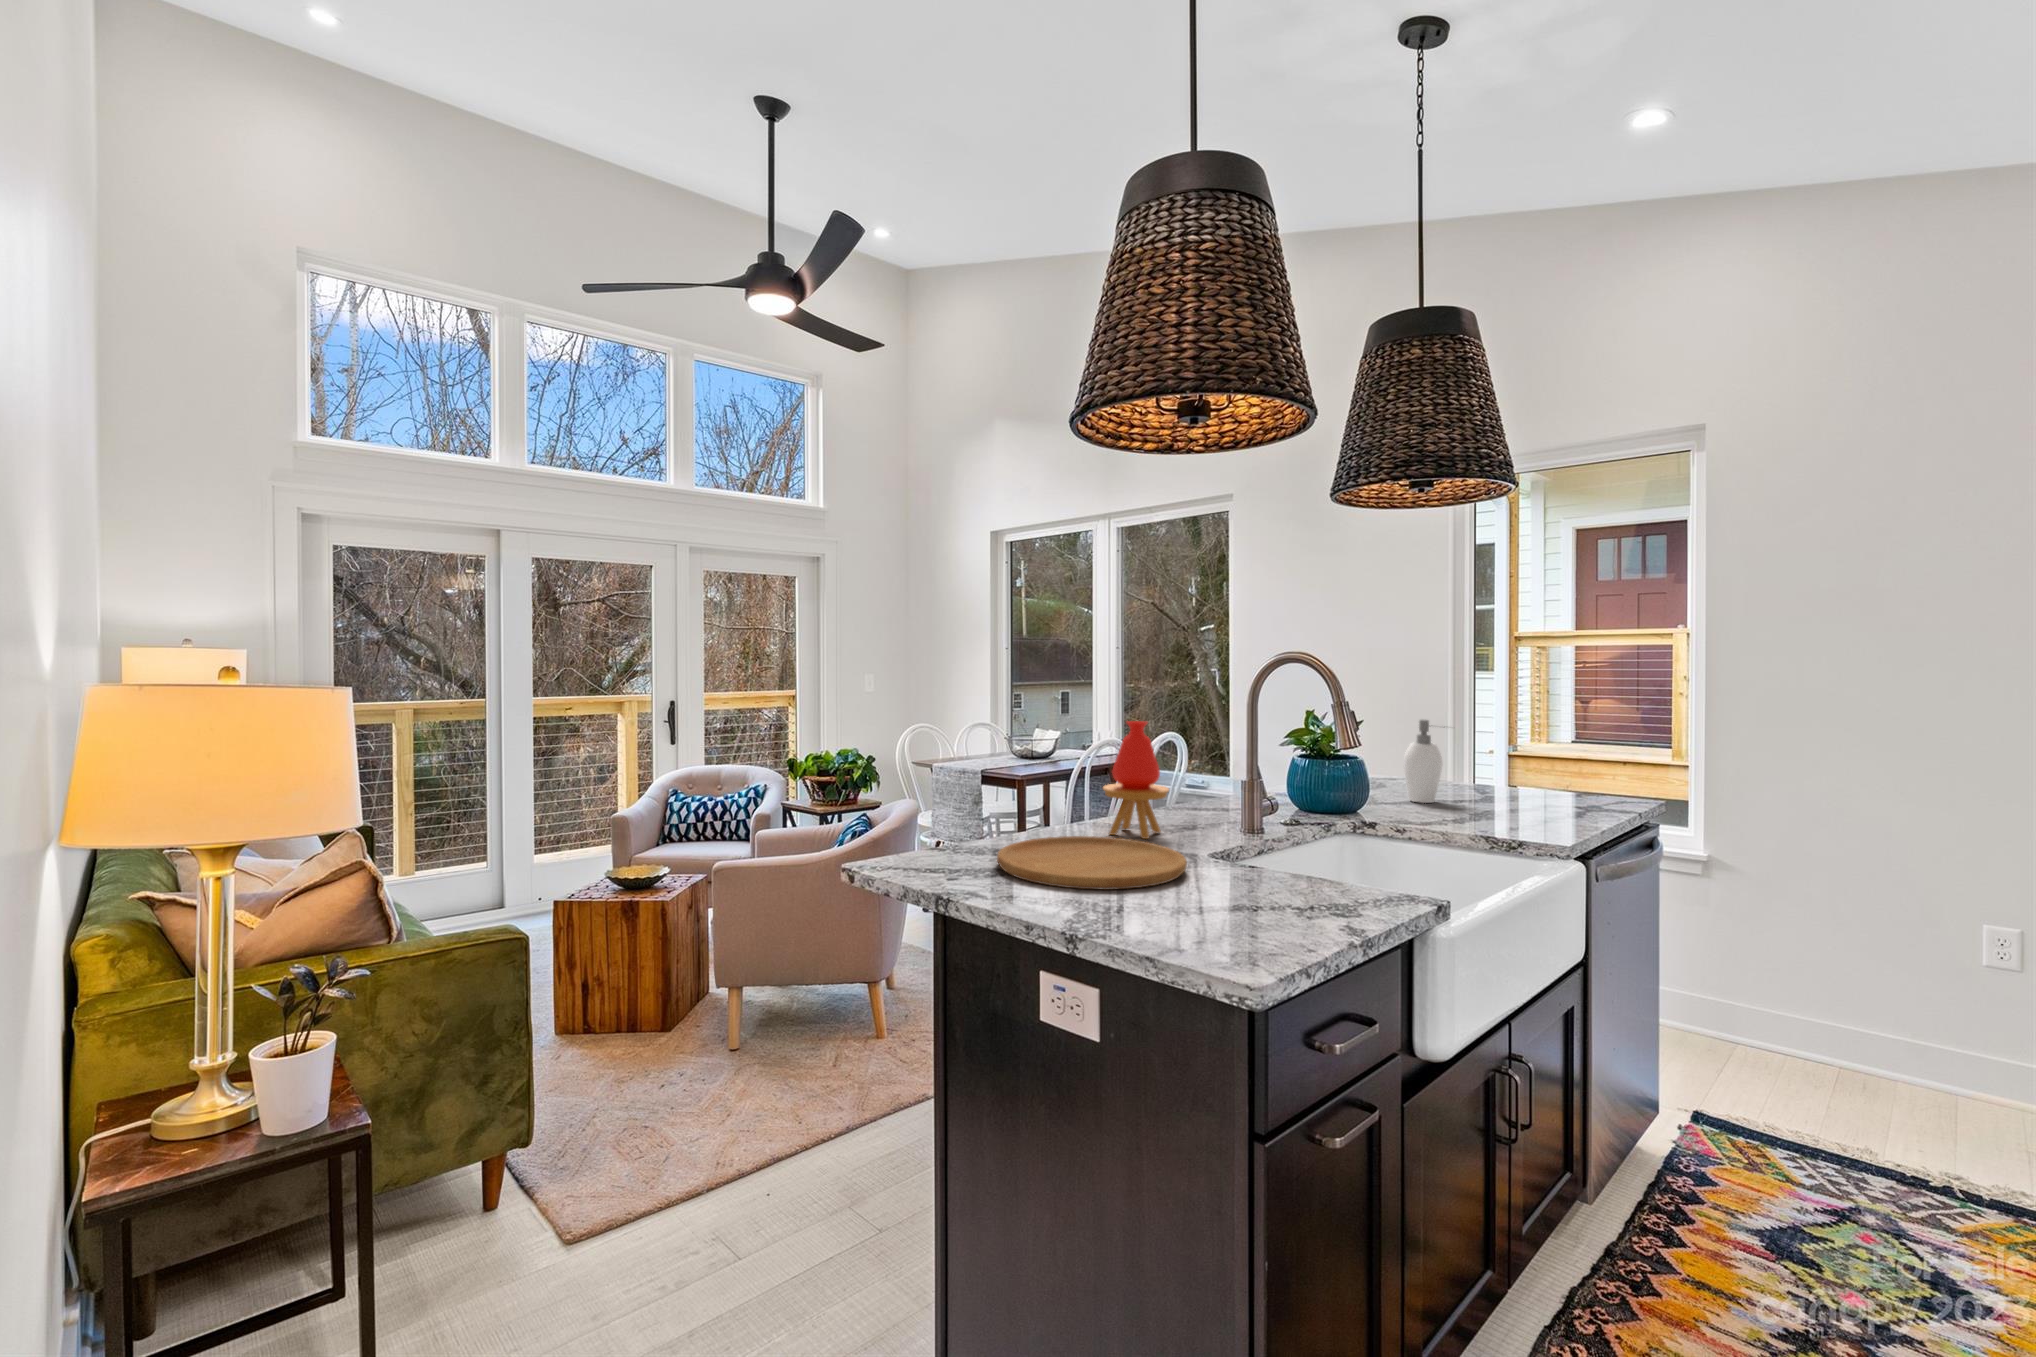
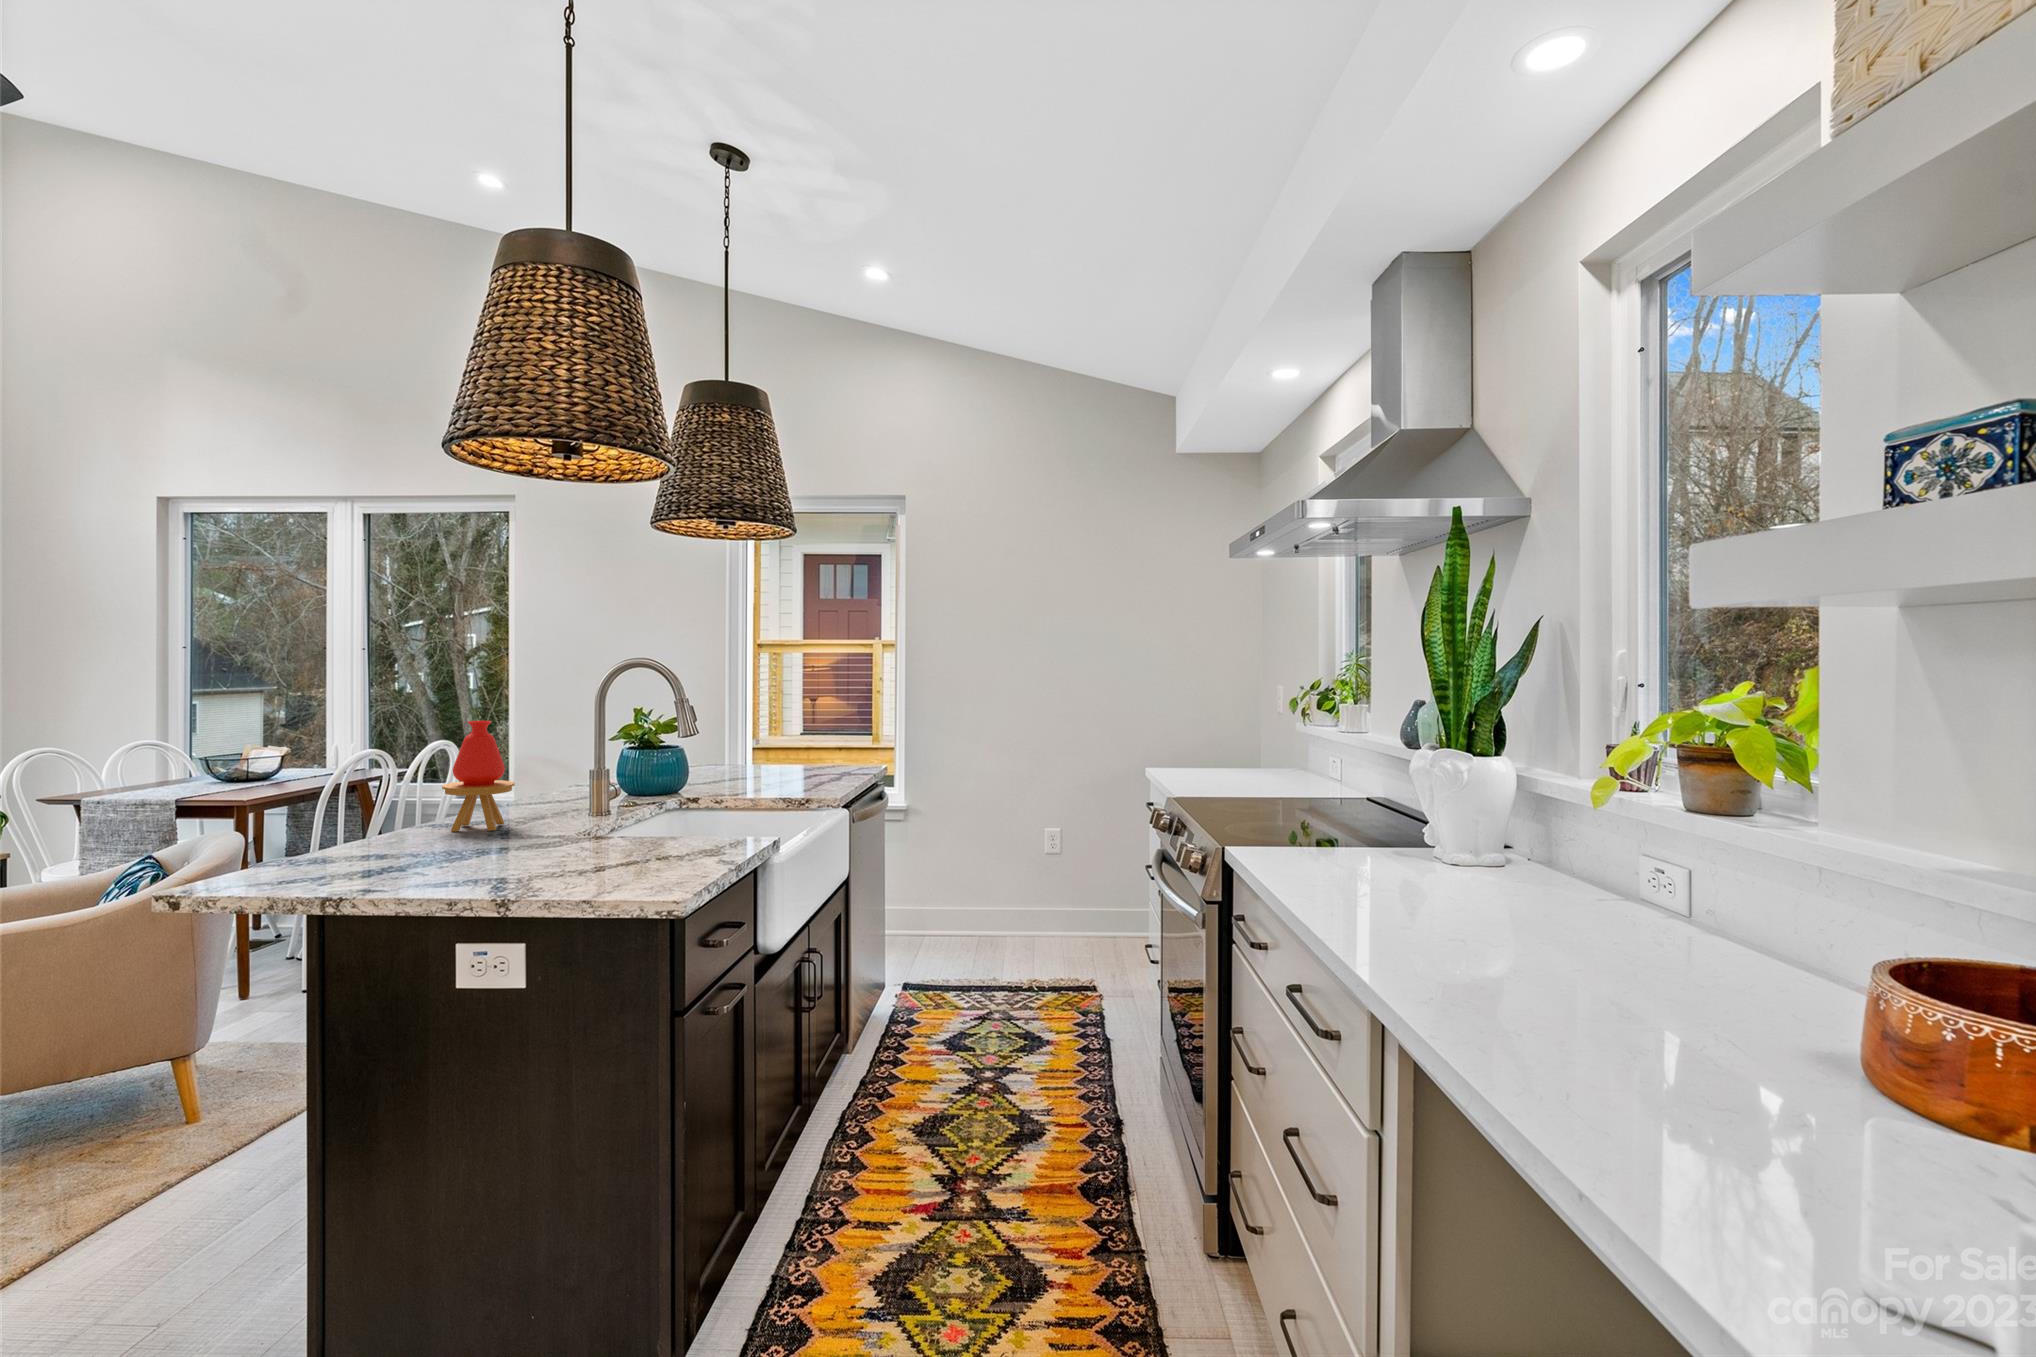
soap dispenser: present [1403,719,1442,803] -> none [707,712,748,779]
cutting board: present [997,836,1187,889] -> none [348,830,557,876]

